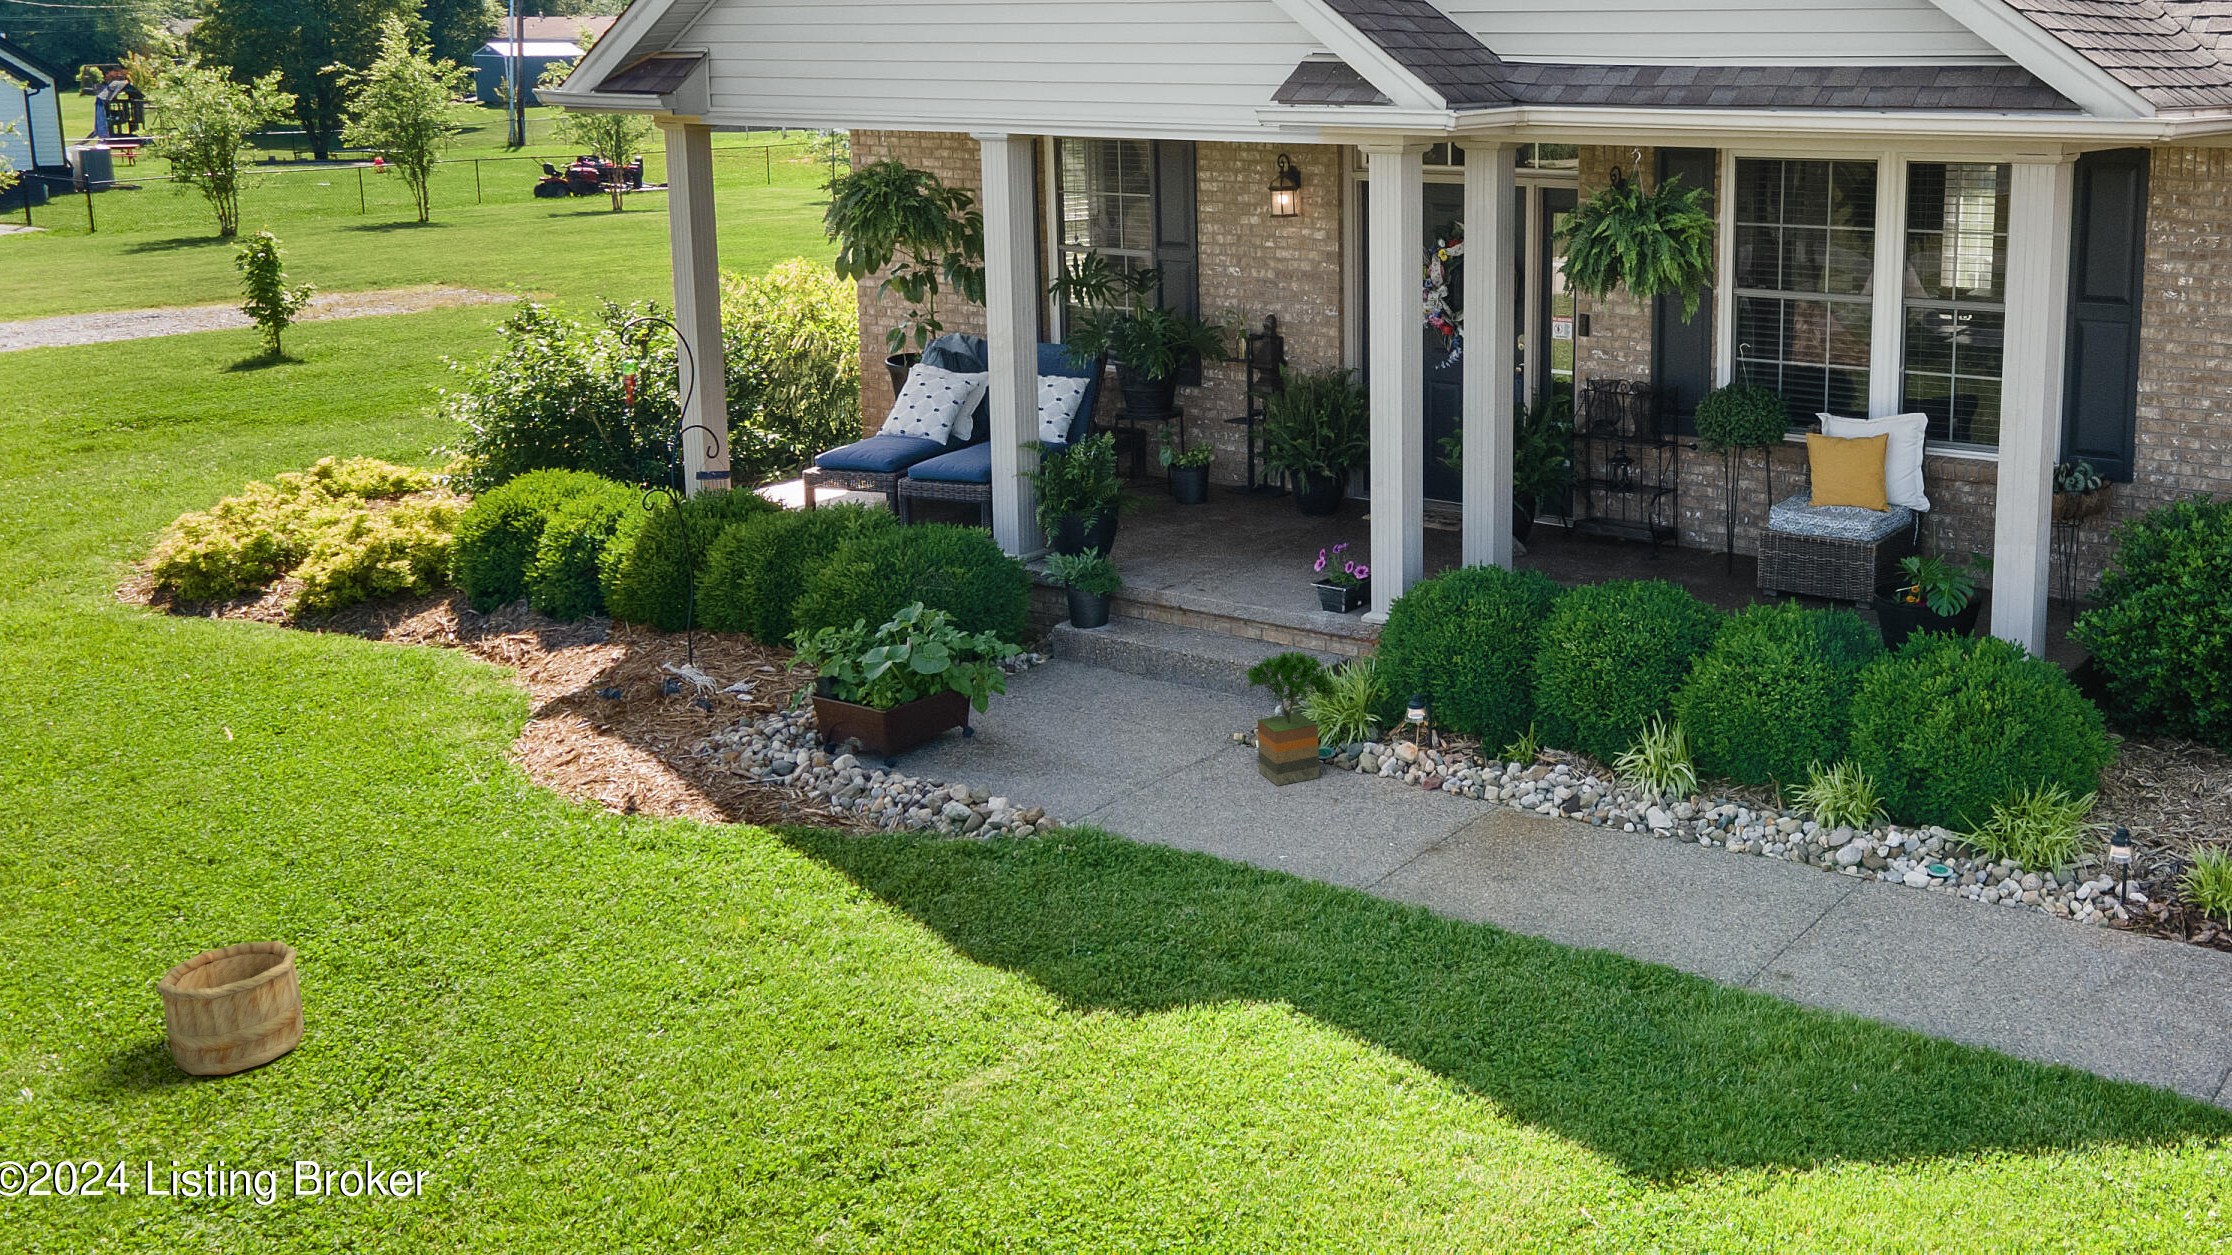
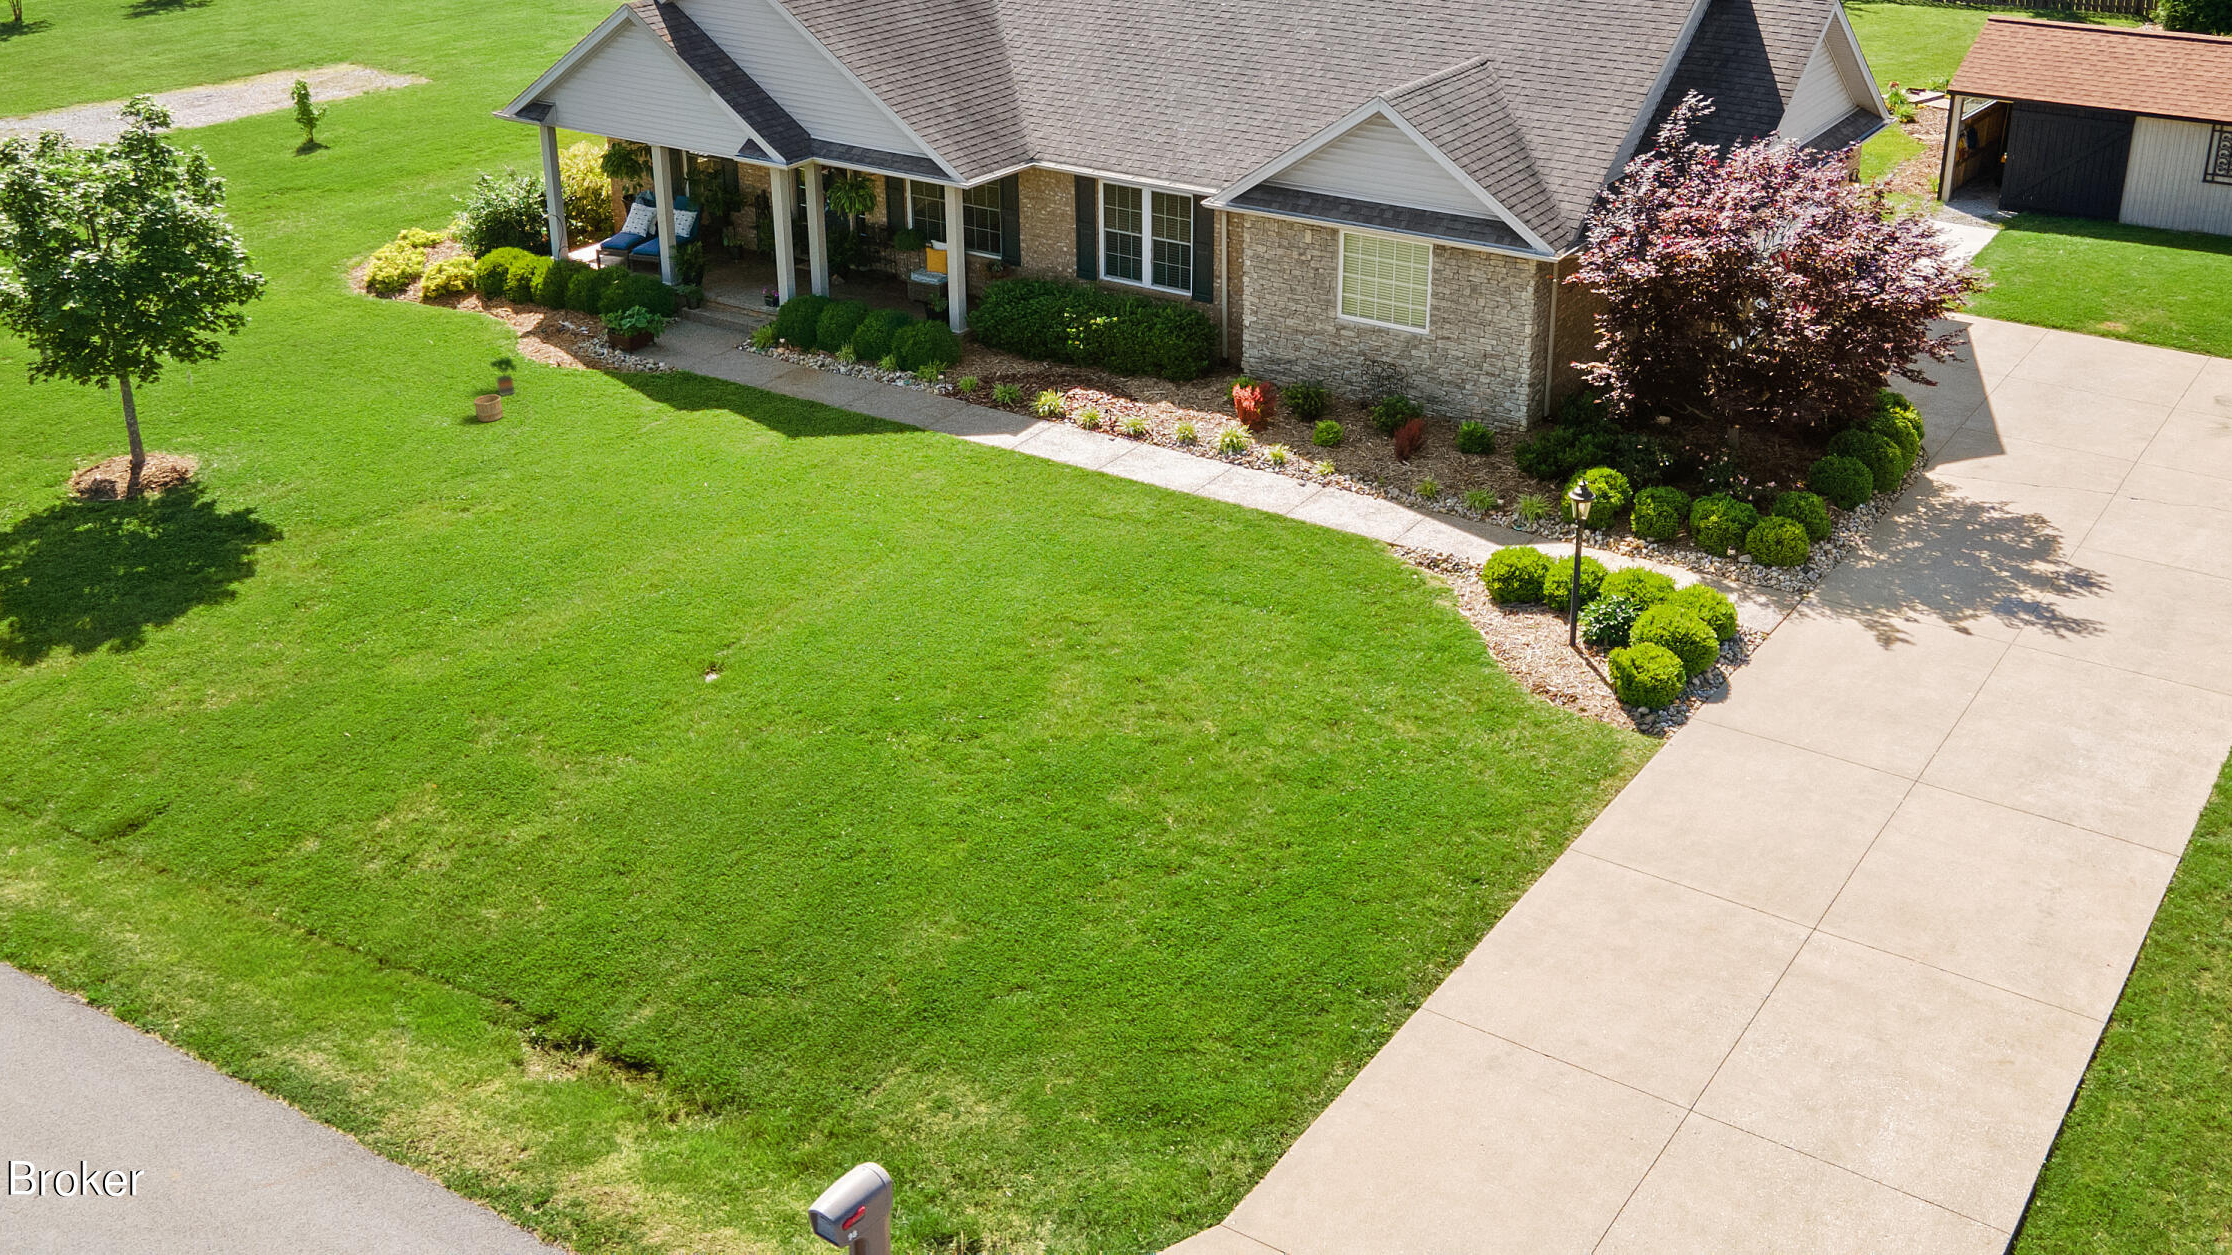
potted tree: present [1246,651,1337,786] -> present [491,357,517,396]

